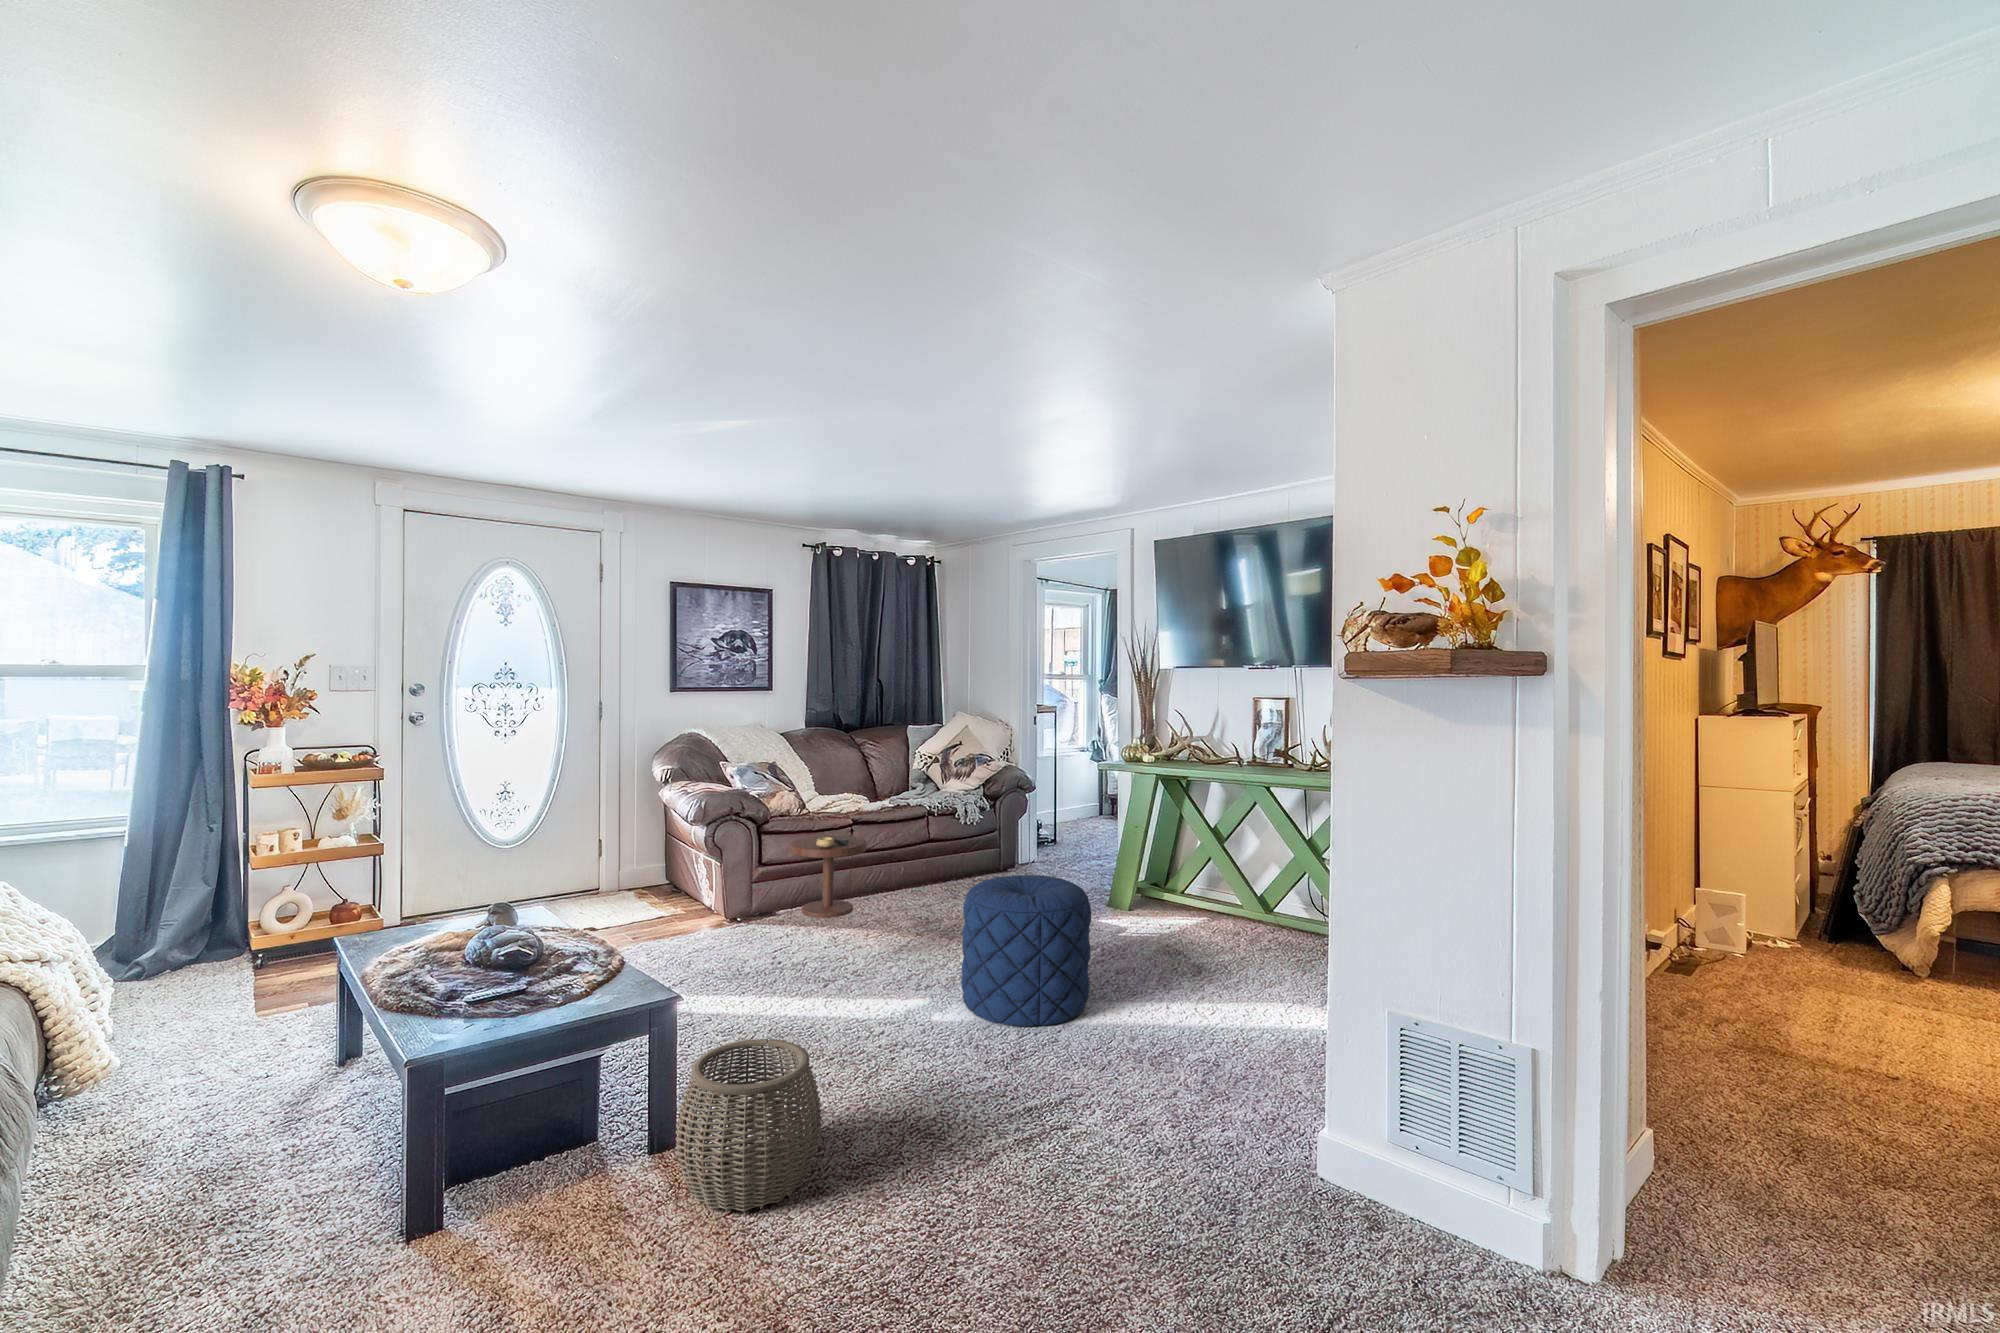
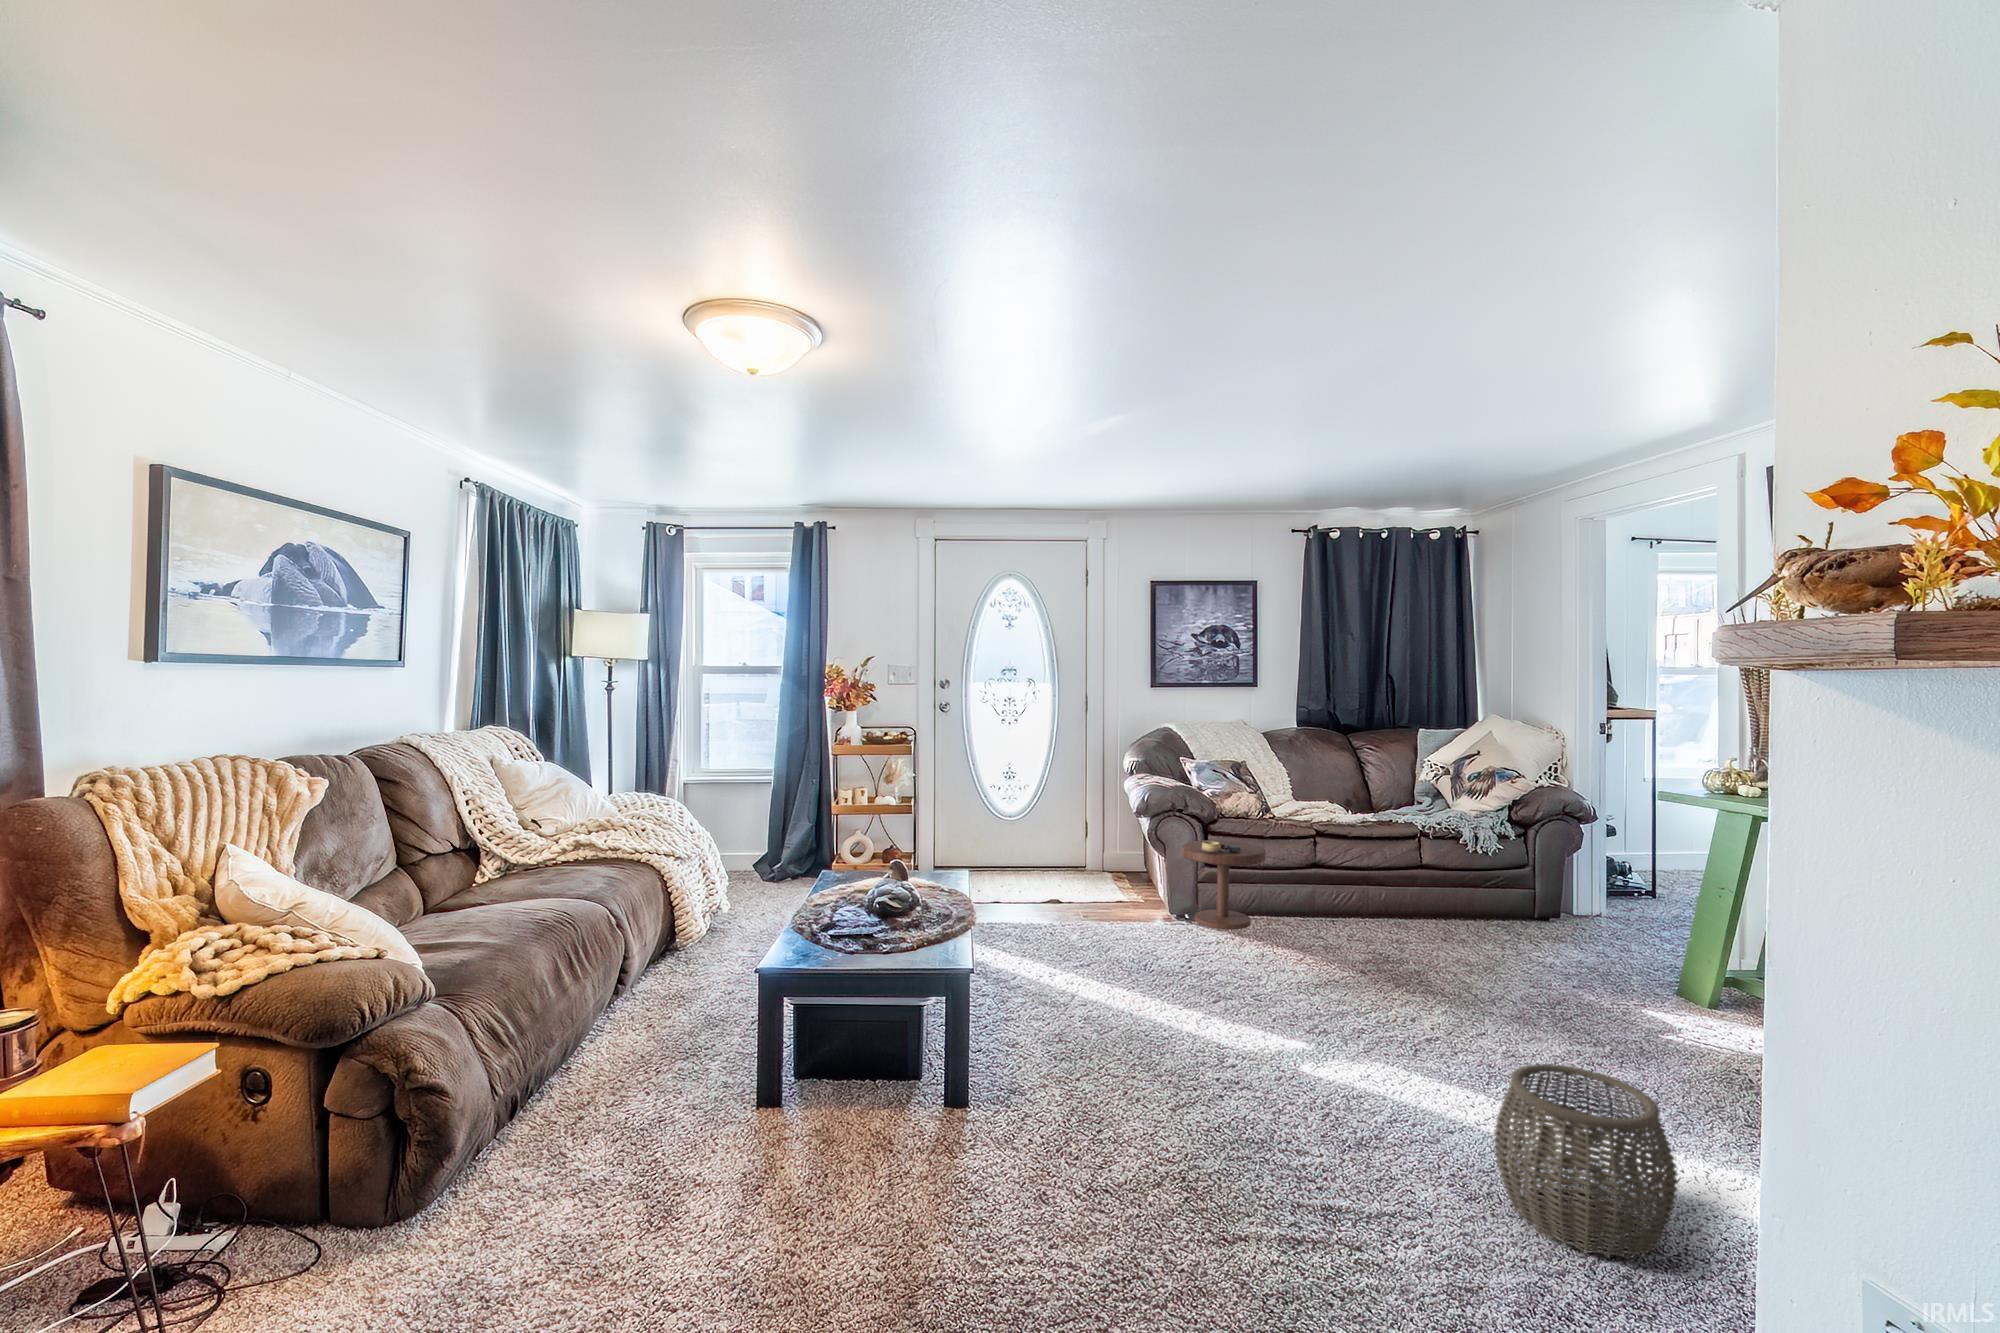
pouf: present [961,875,1091,1026] -> none [1346,917,1527,1120]
woven basket: present [676,1039,822,1212] -> present [1494,1064,1678,1259]

